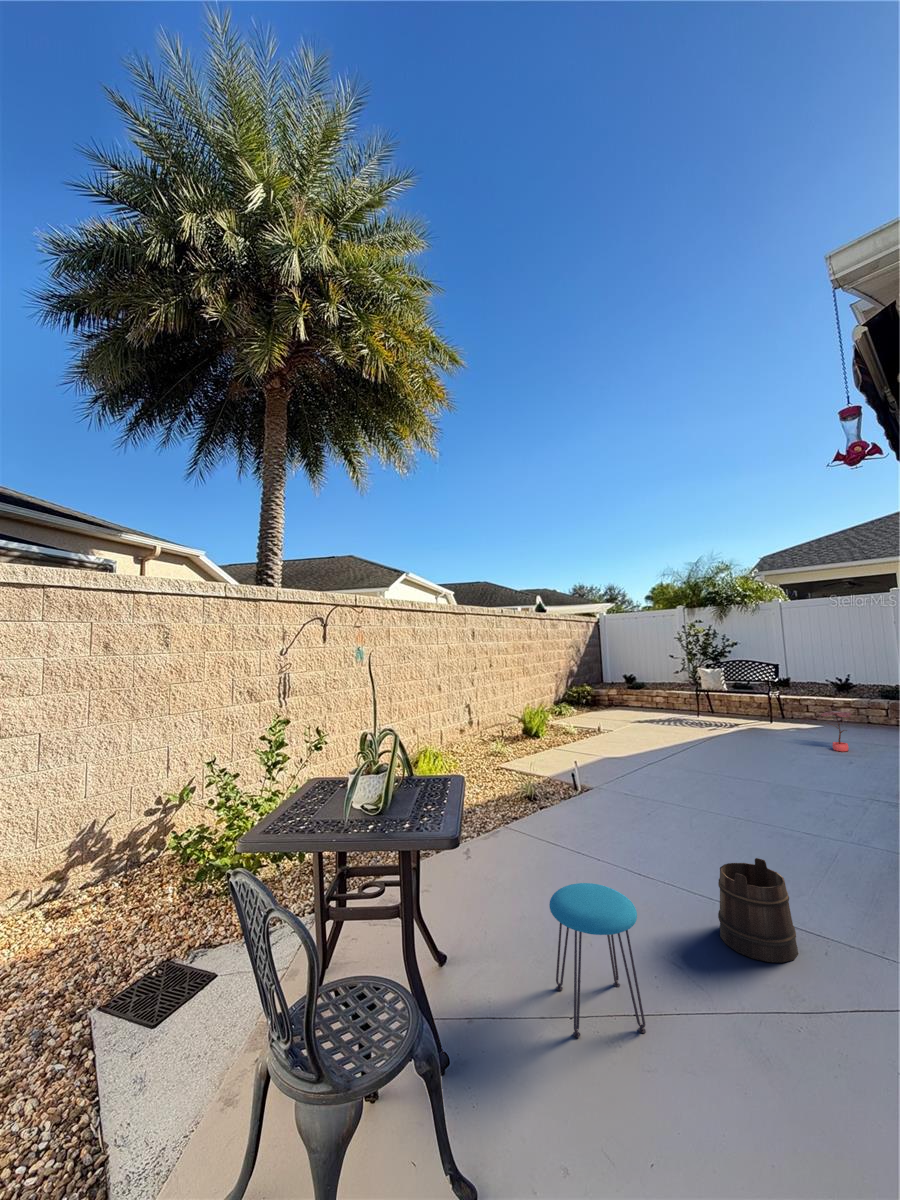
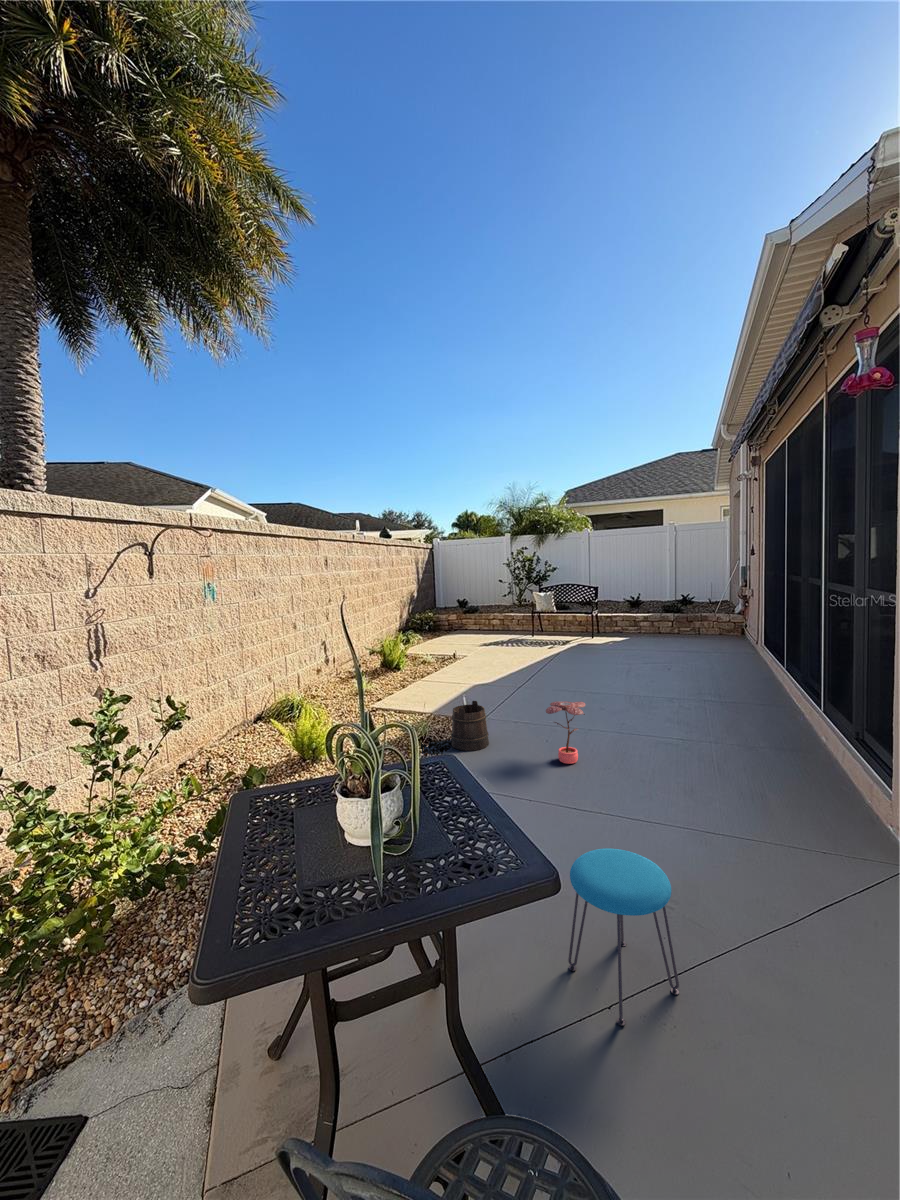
potted plant: present [821,711,852,752] -> present [546,701,586,764]
bucket: present [718,858,798,963] -> present [451,701,489,751]

